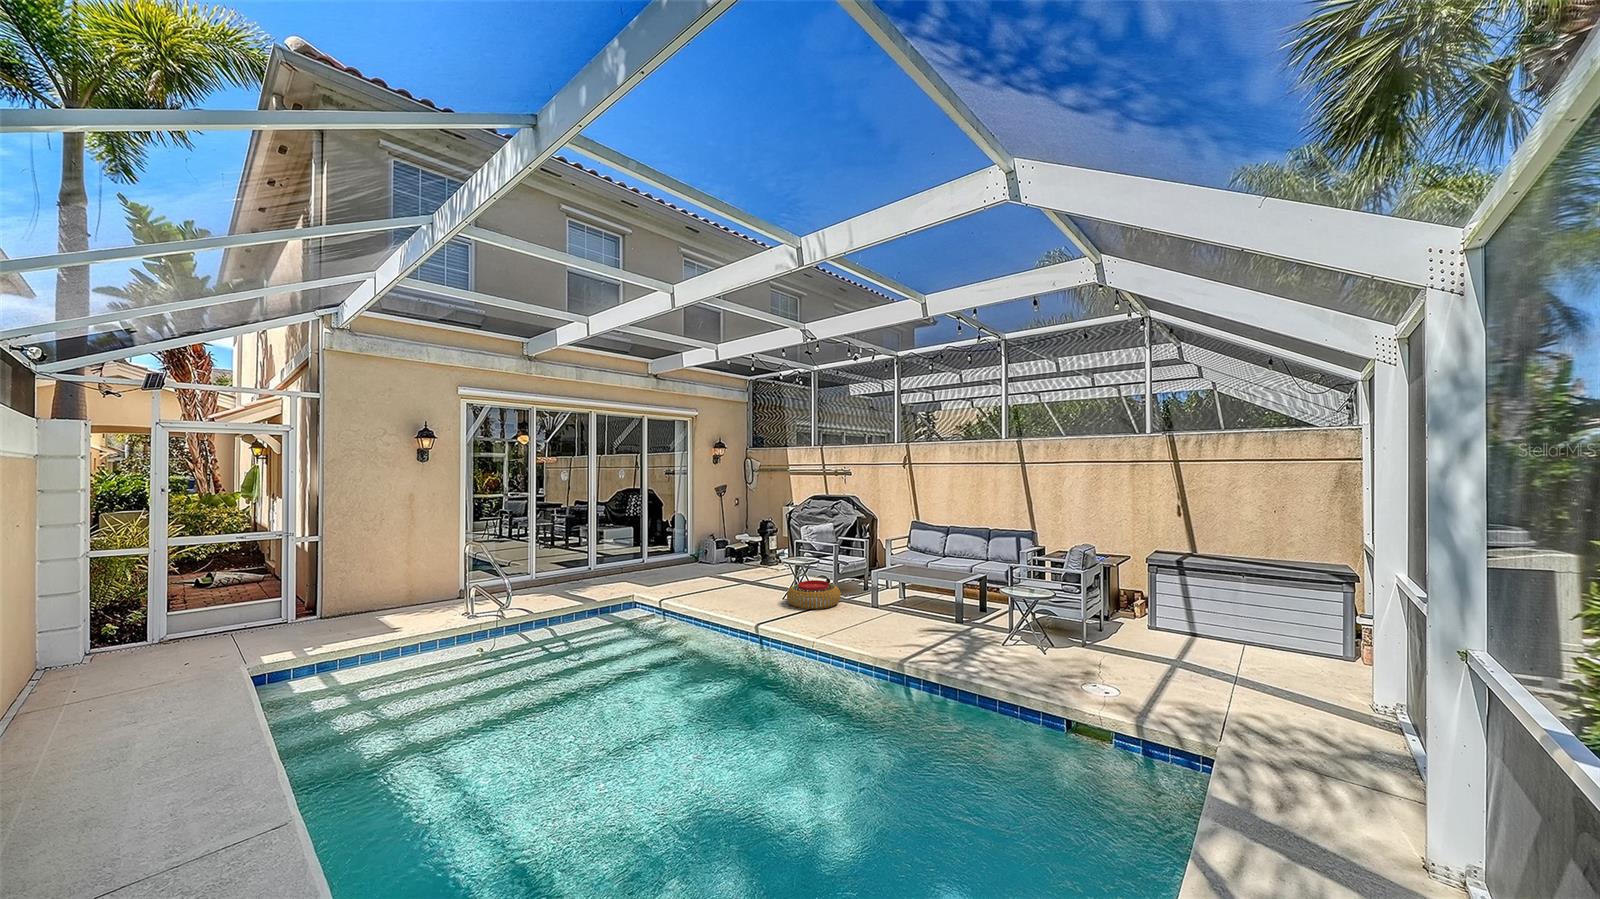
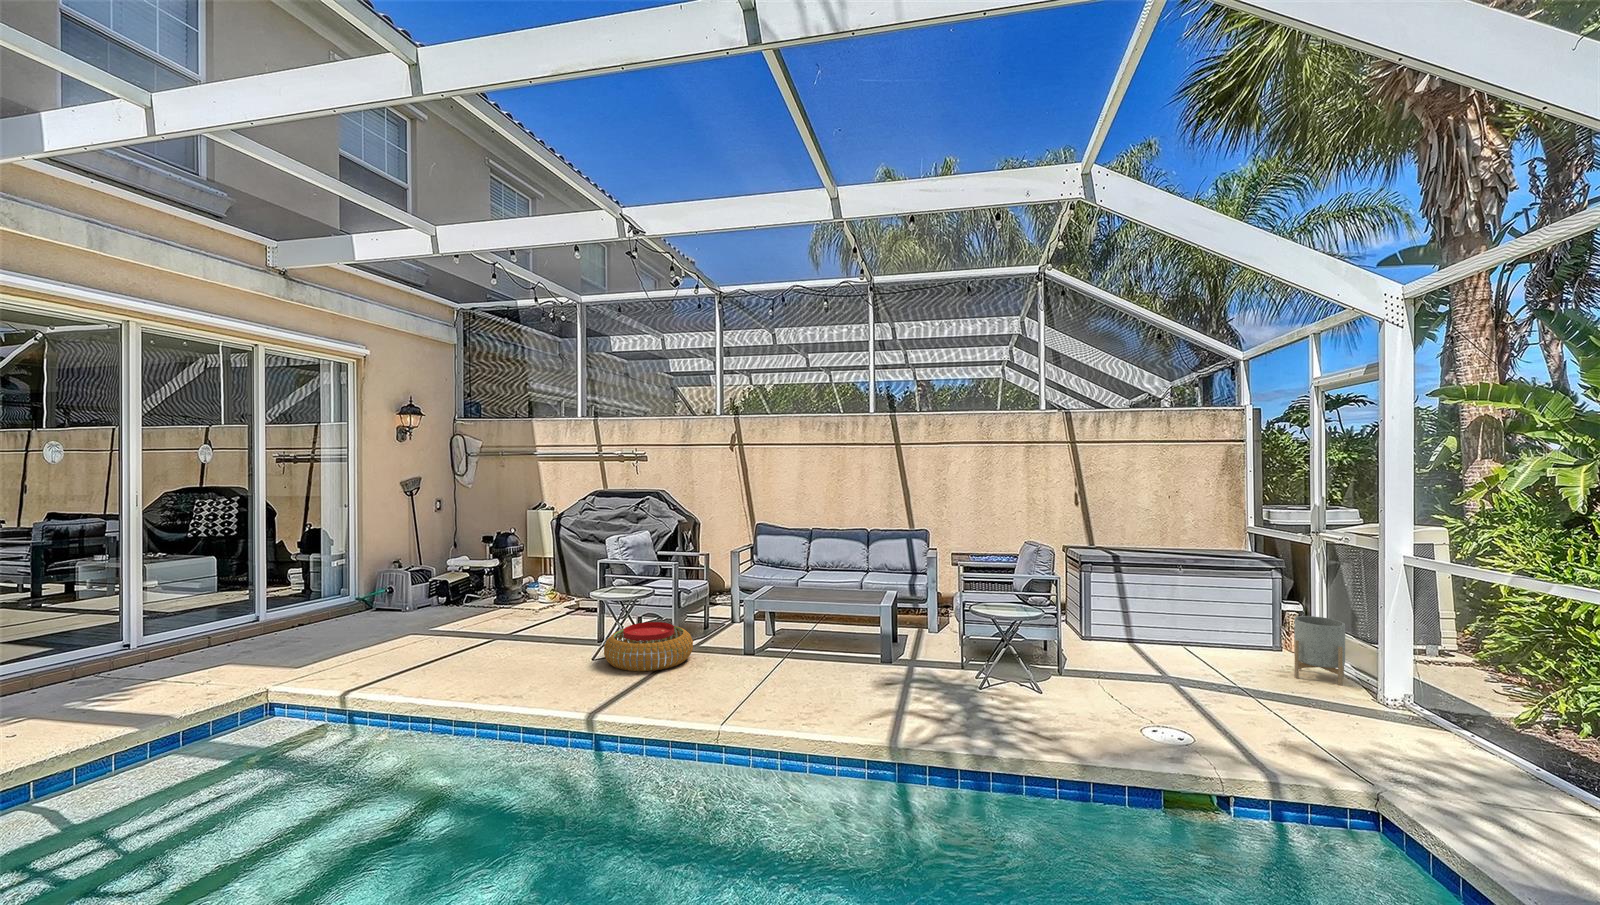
planter: none [1312,626,1375,692] -> present [1294,616,1345,686]

